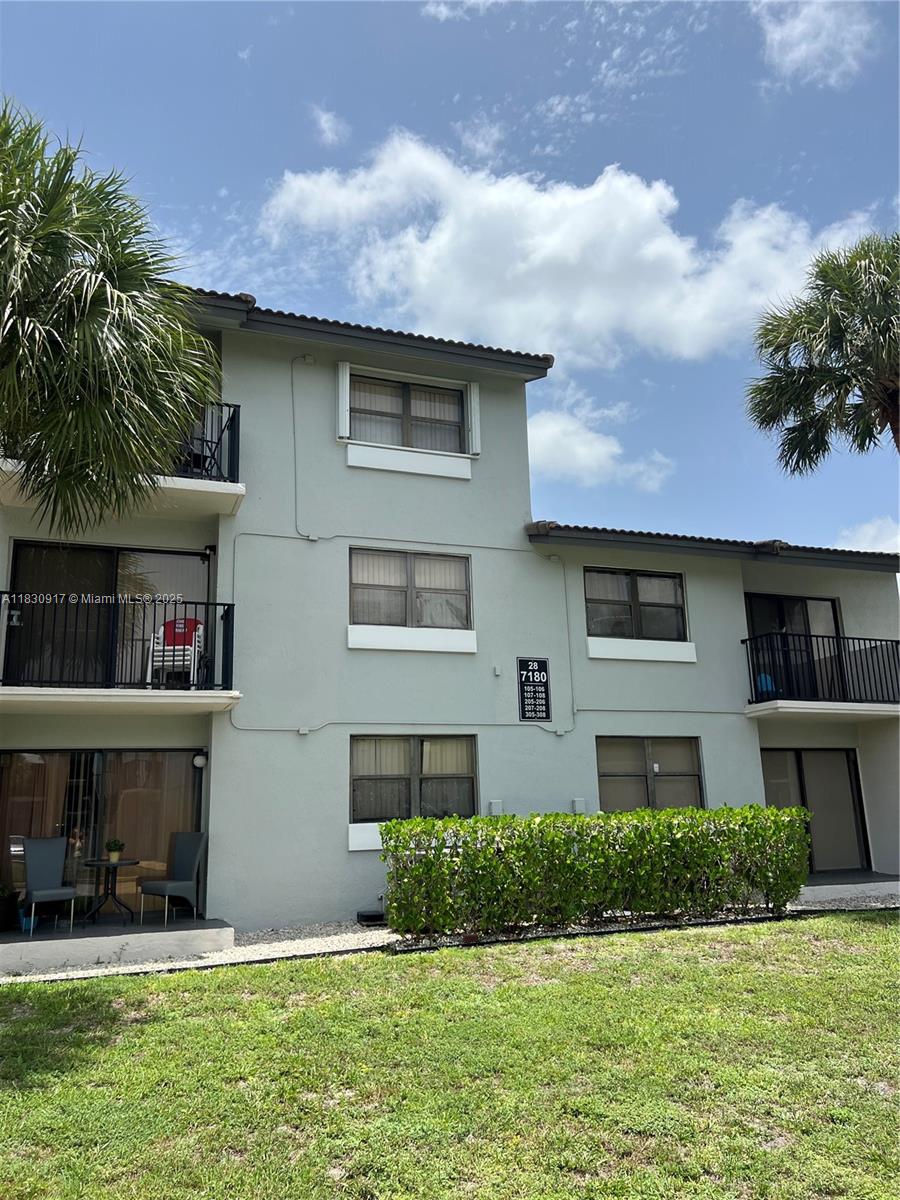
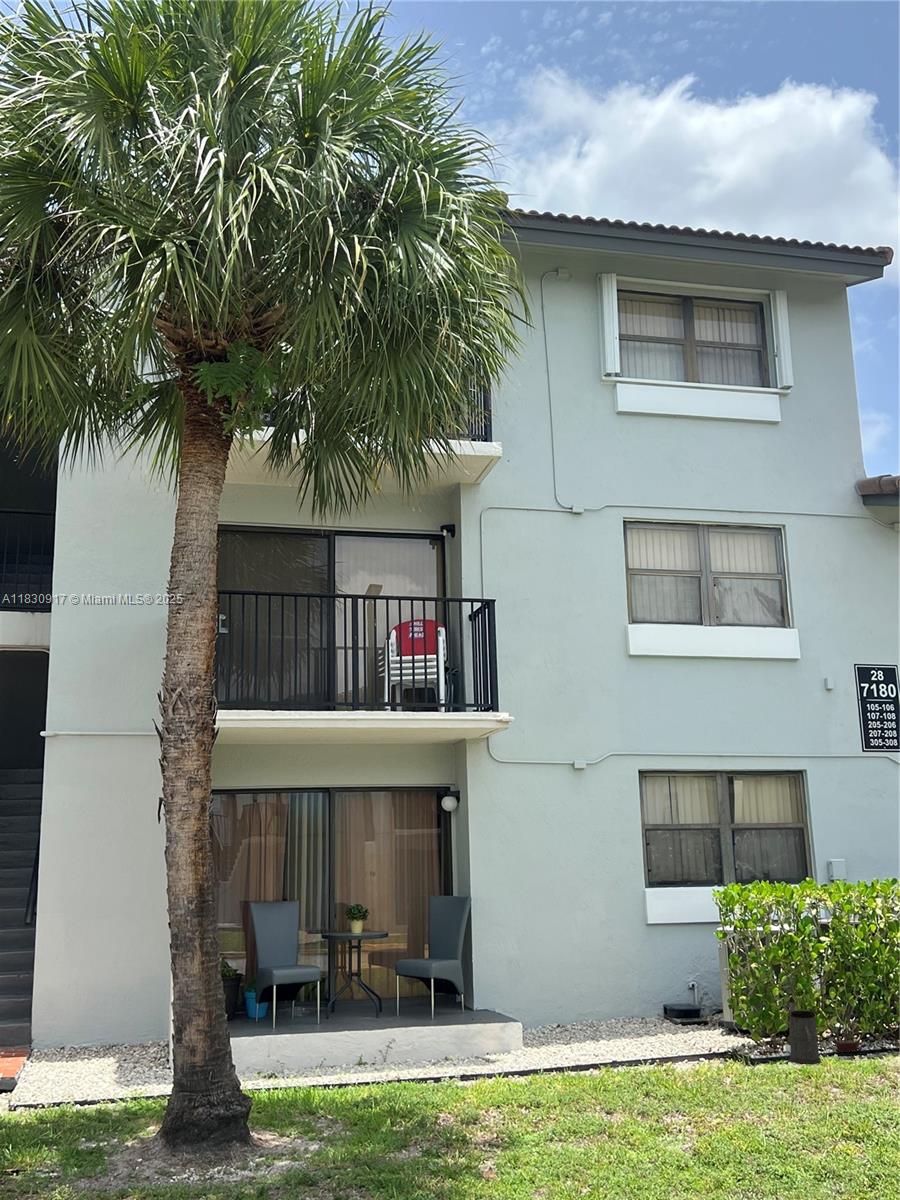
watering can: none [423,904,445,951] -> present [789,999,821,1063]

